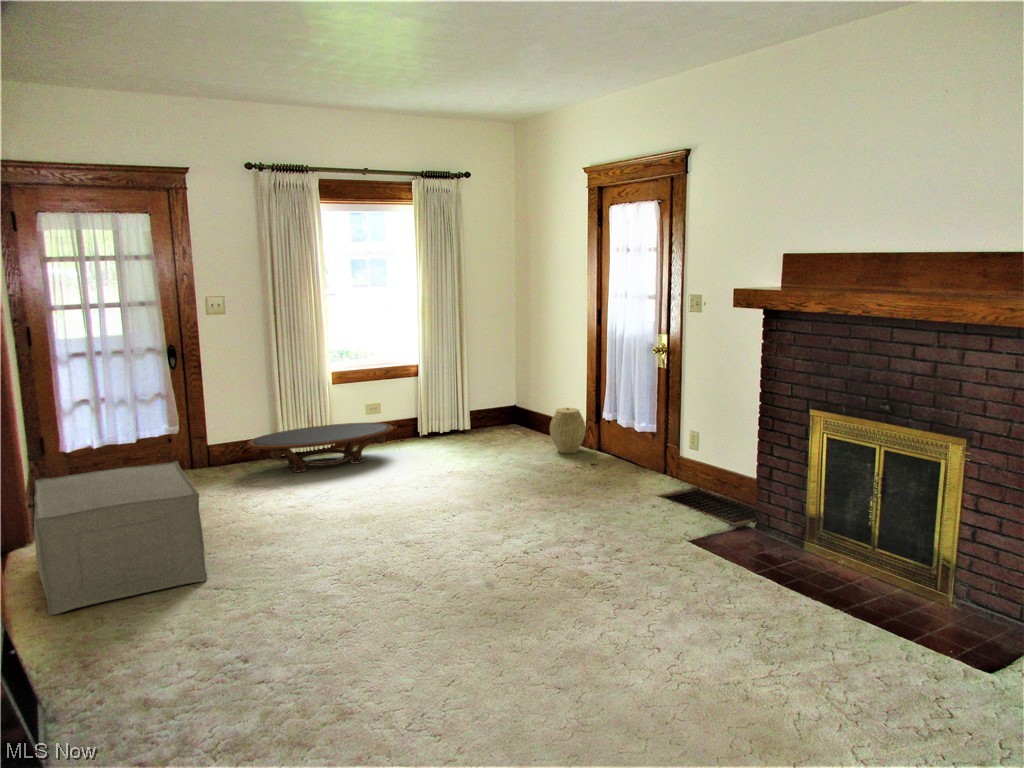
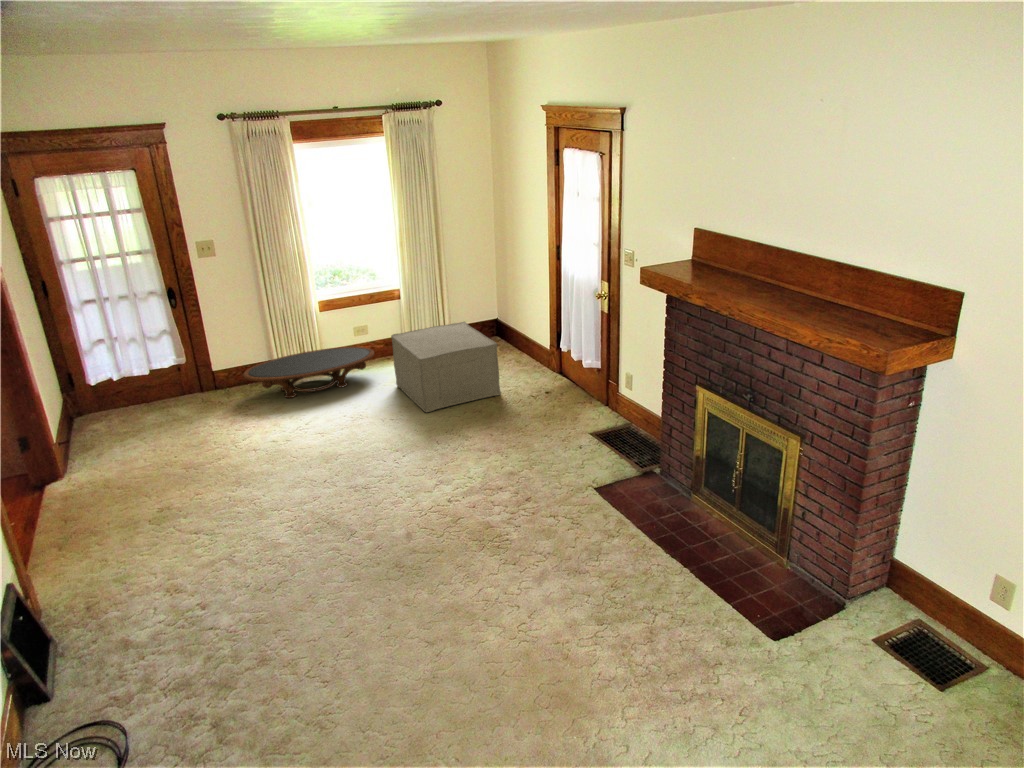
woven basket: present [550,408,586,453] -> none [515,334,548,377]
ottoman: present [34,461,207,615] -> present [391,322,501,412]

